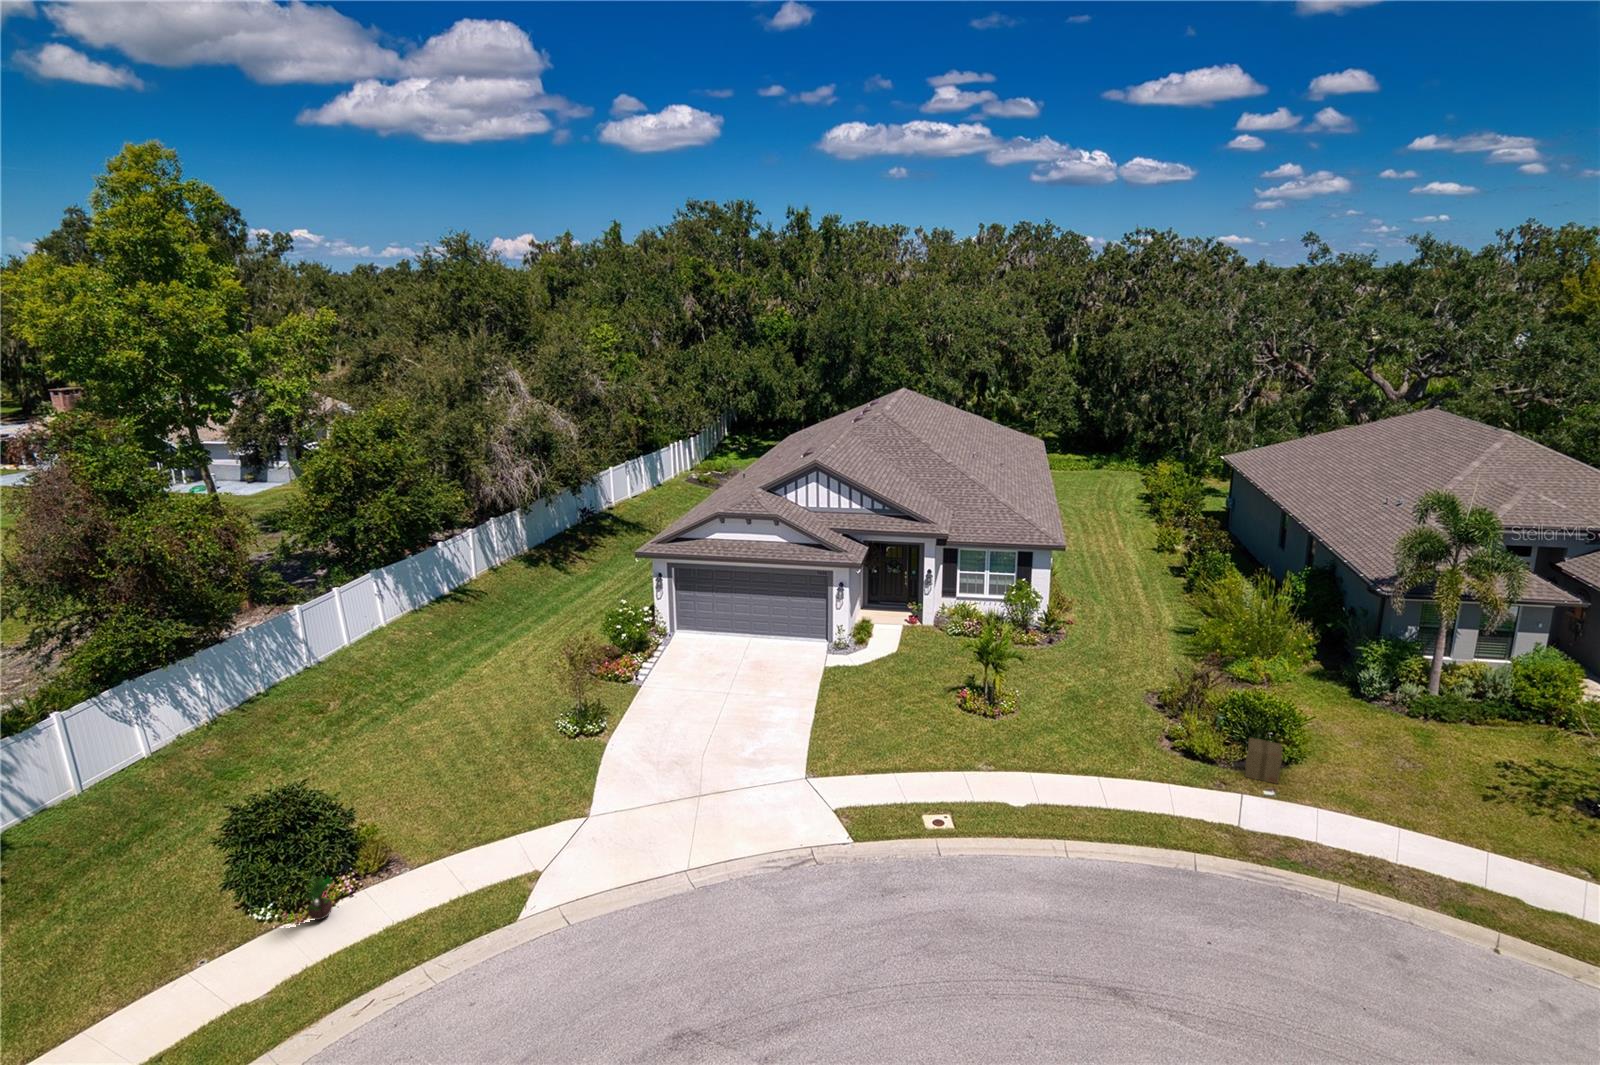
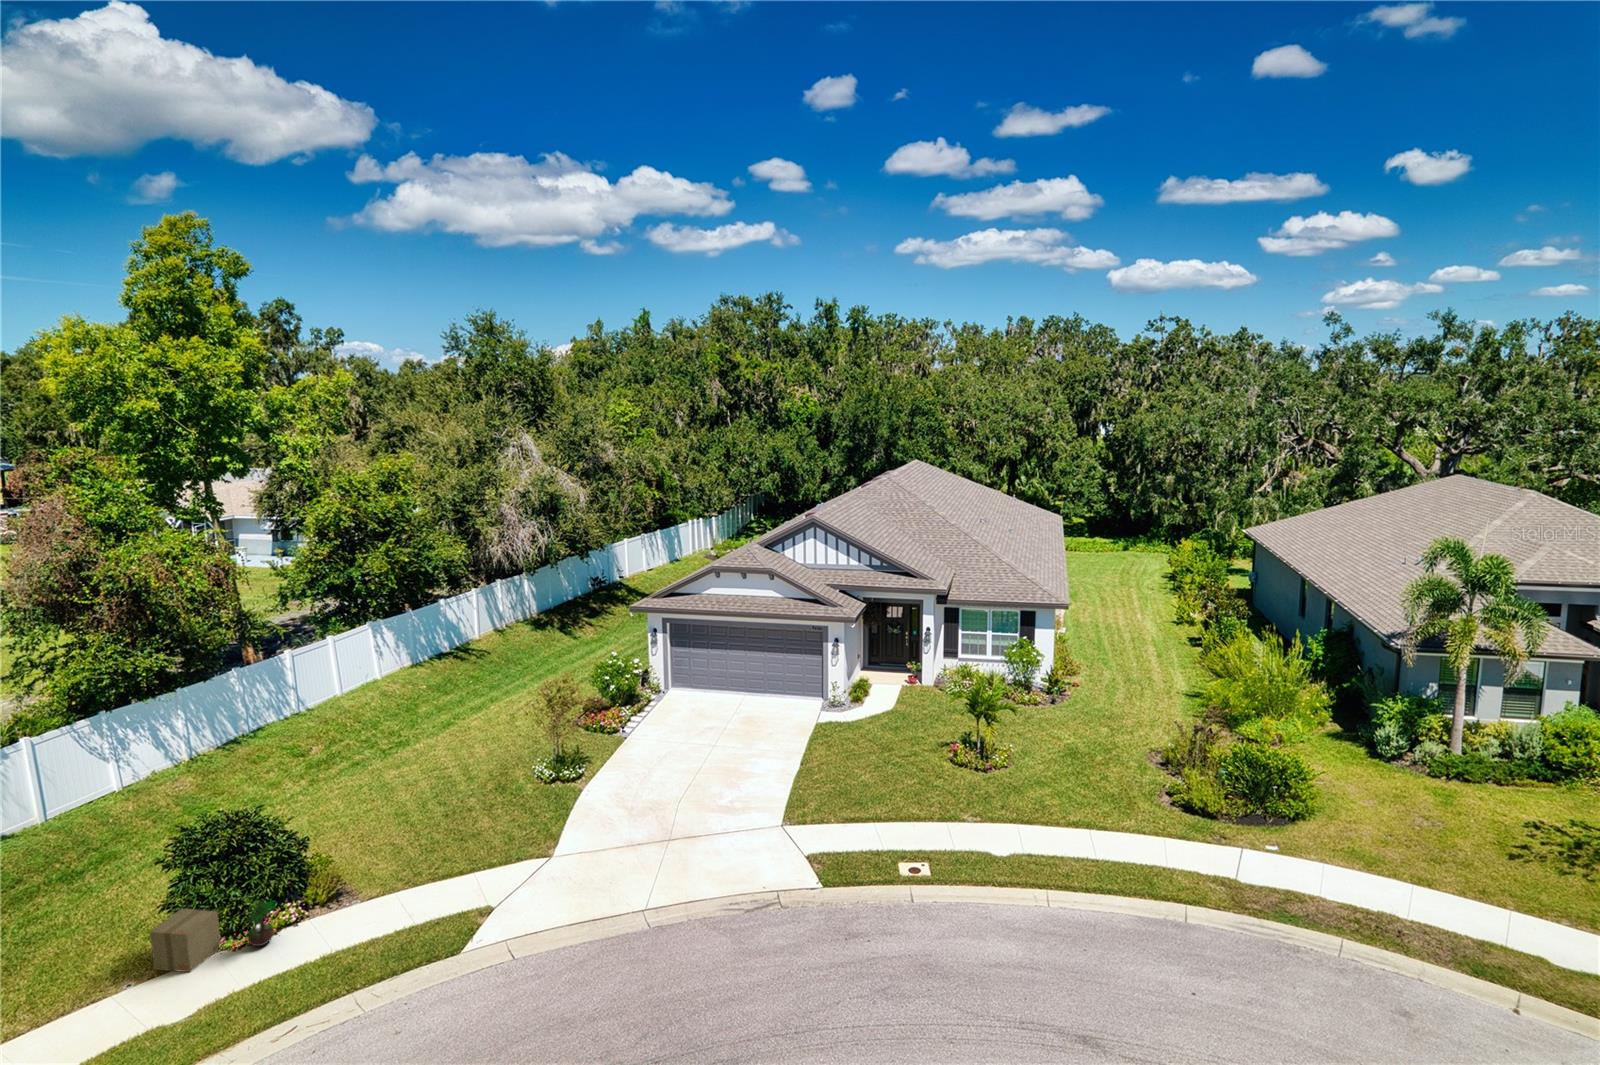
cardboard box: present [1245,738,1282,784] -> present [149,908,220,972]

